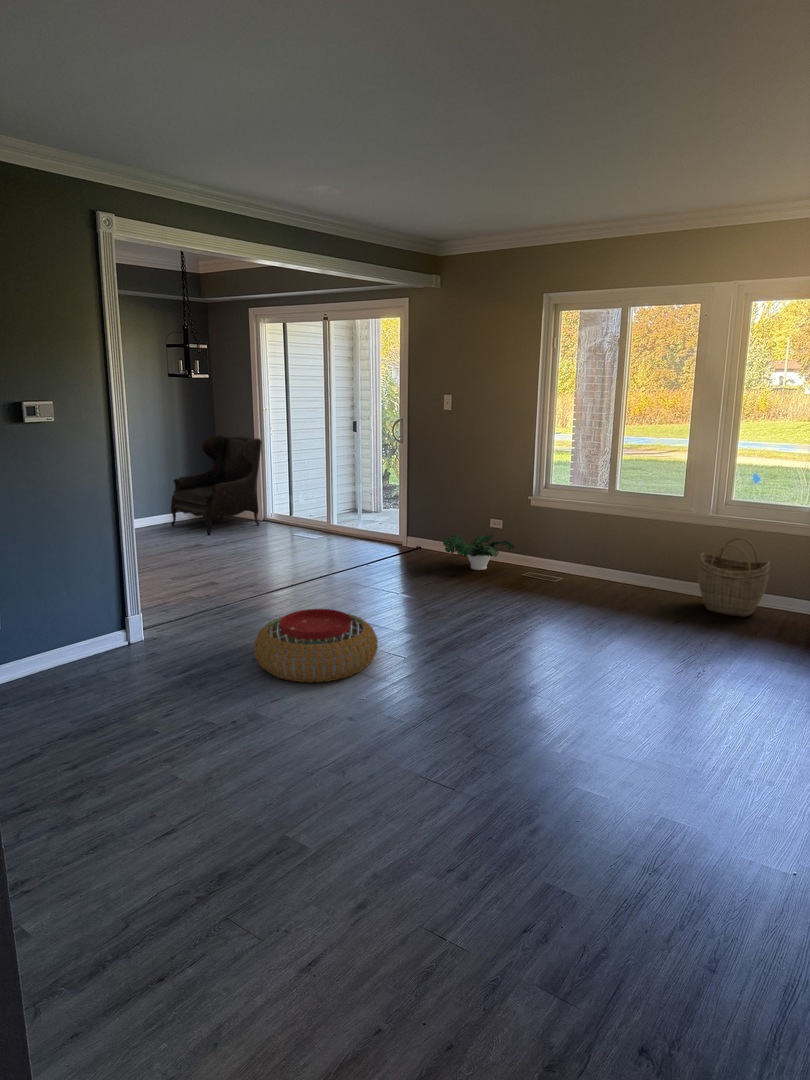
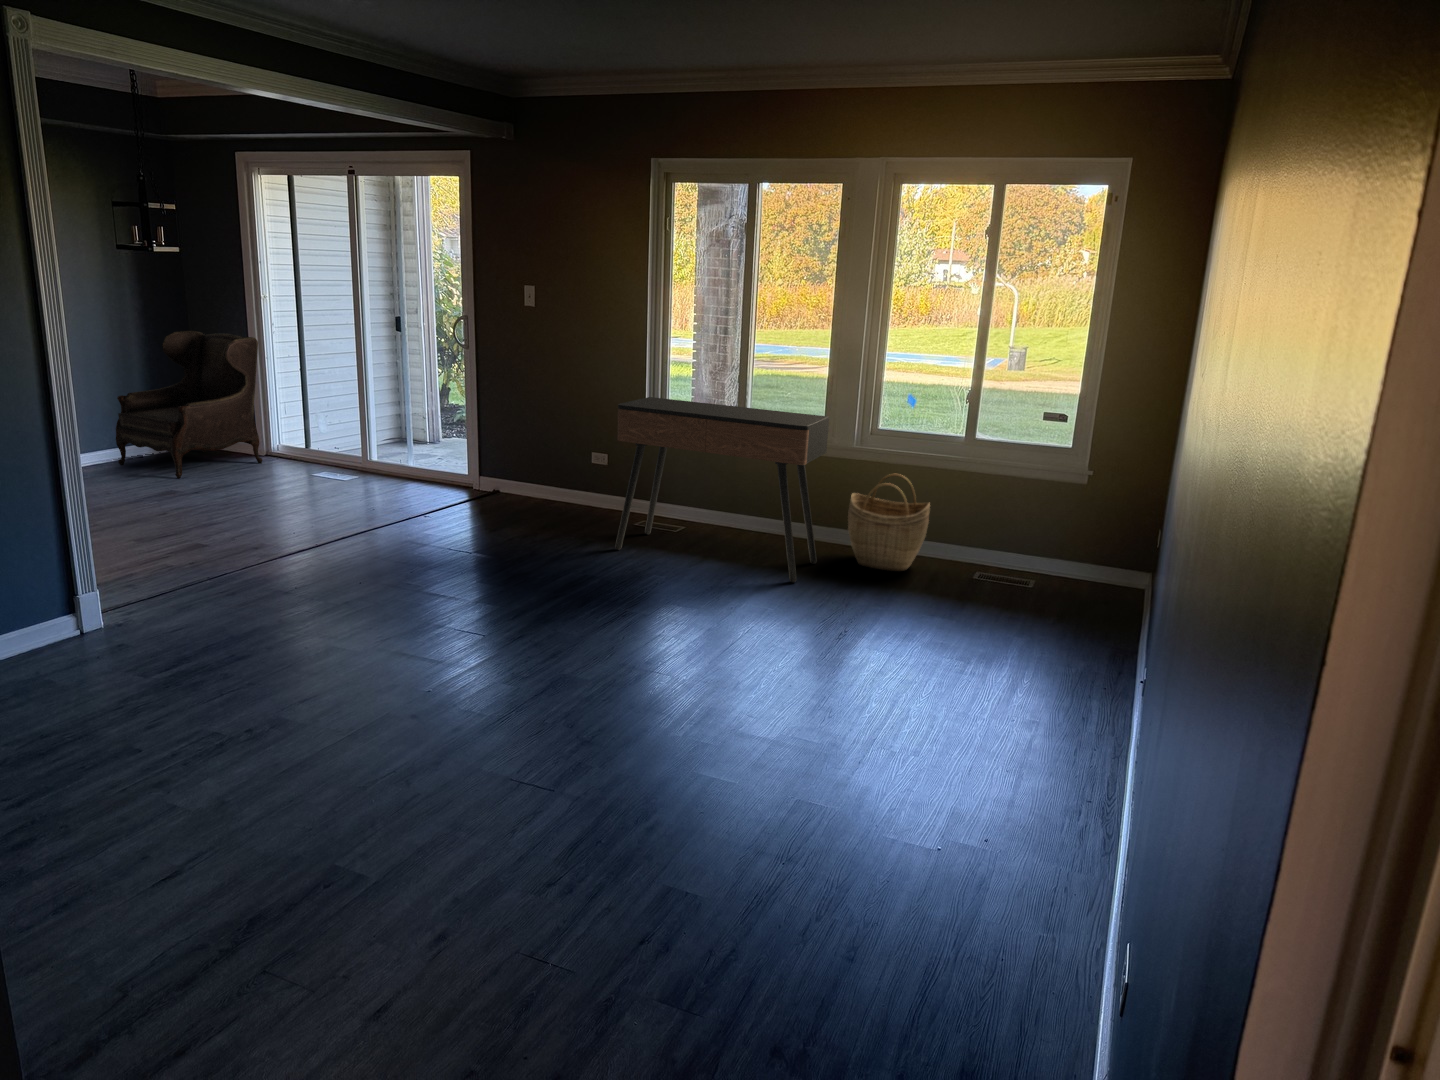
console table: none [510,478,683,621] -> present [615,397,829,582]
potted plant: present [443,534,514,570] -> none [525,473,621,520]
pouf: present [254,609,378,683] -> none [217,592,419,707]

